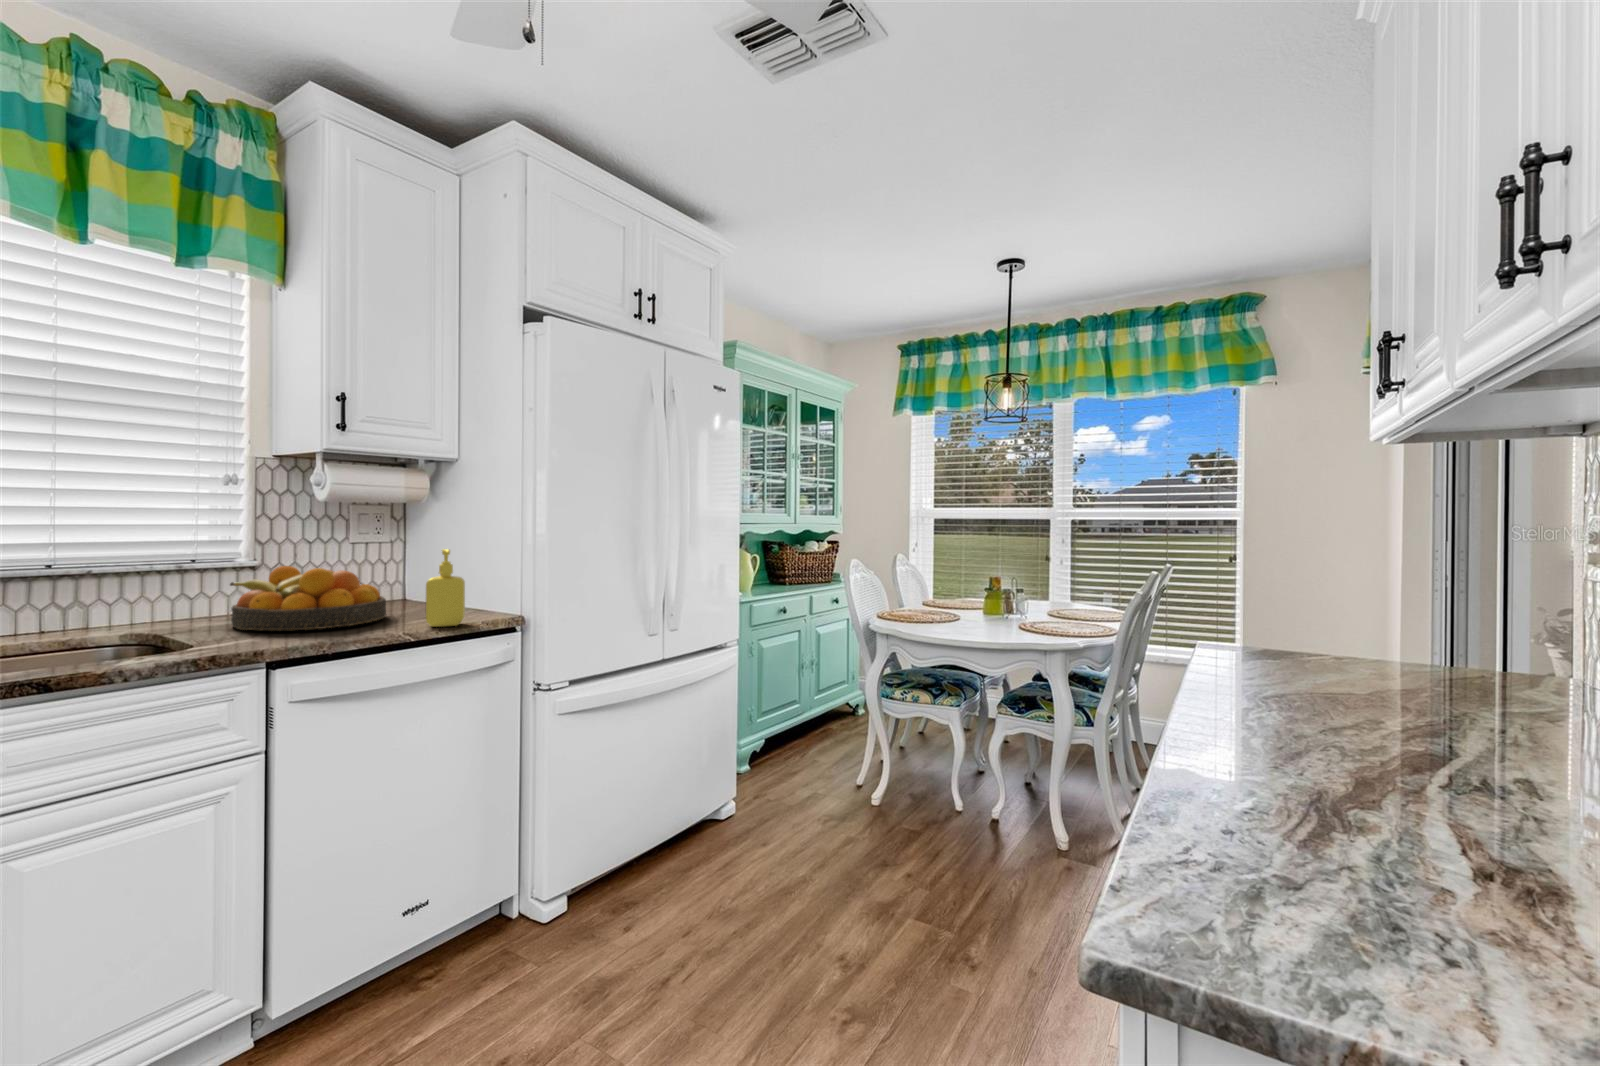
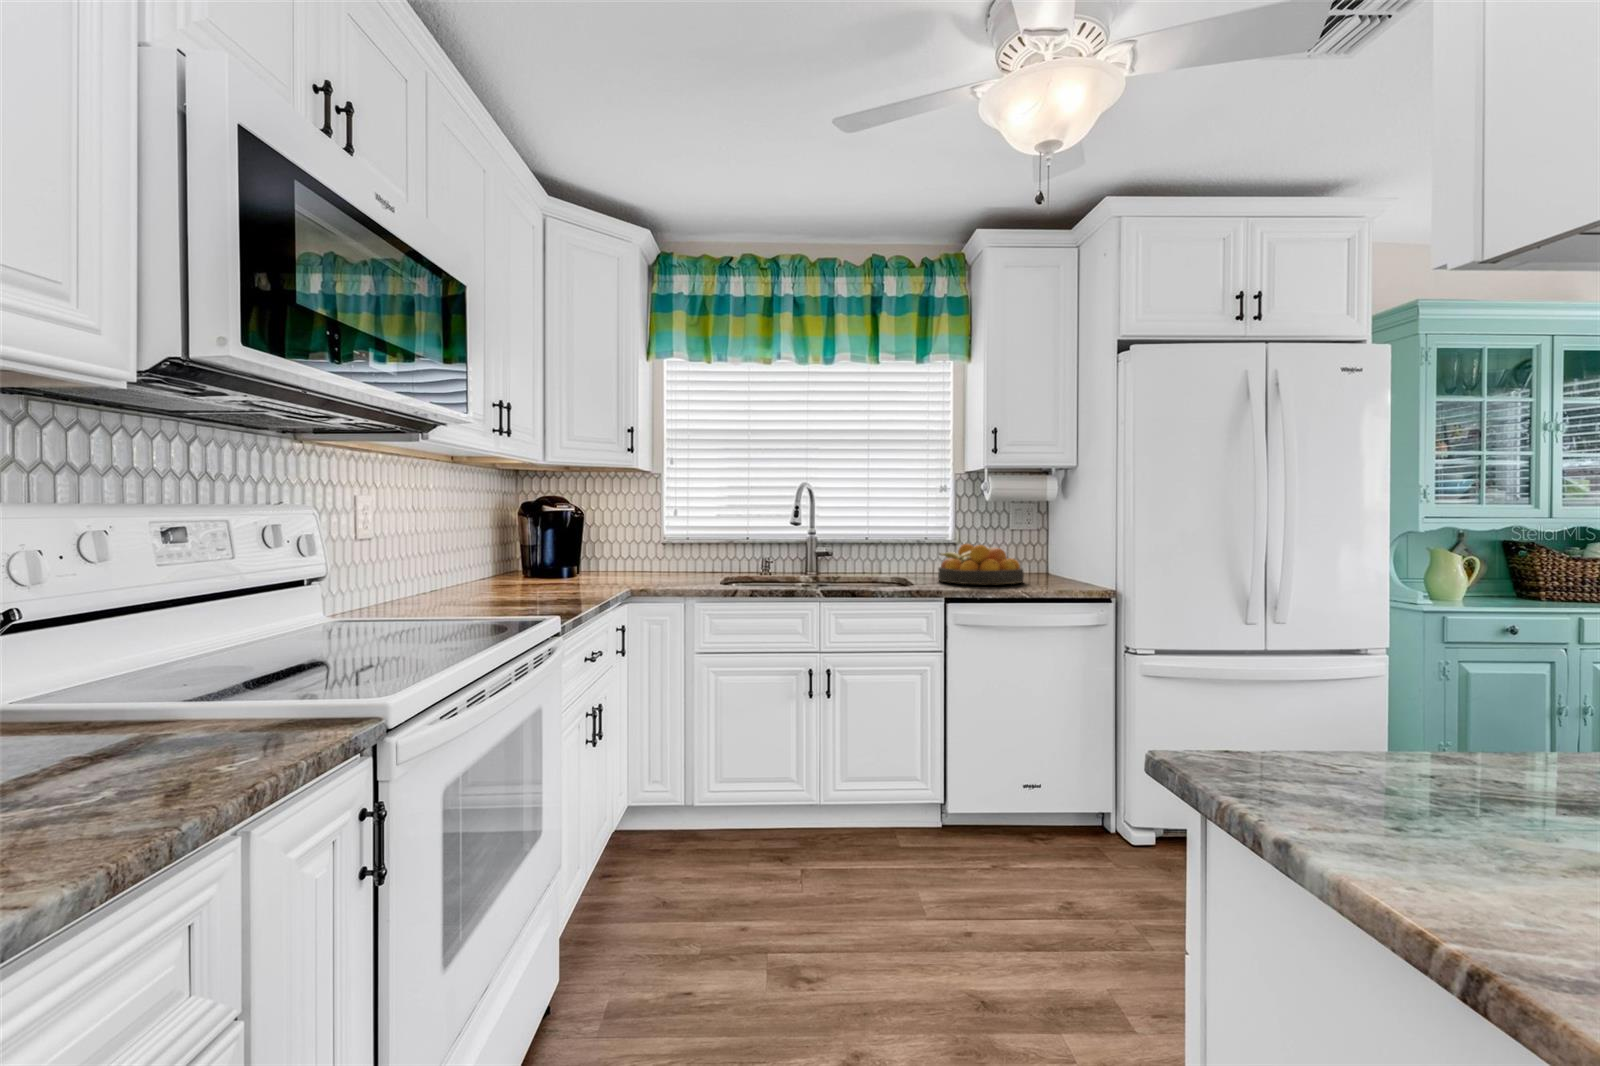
soap dispenser: present [426,549,465,627] -> none [1041,533,1070,591]

